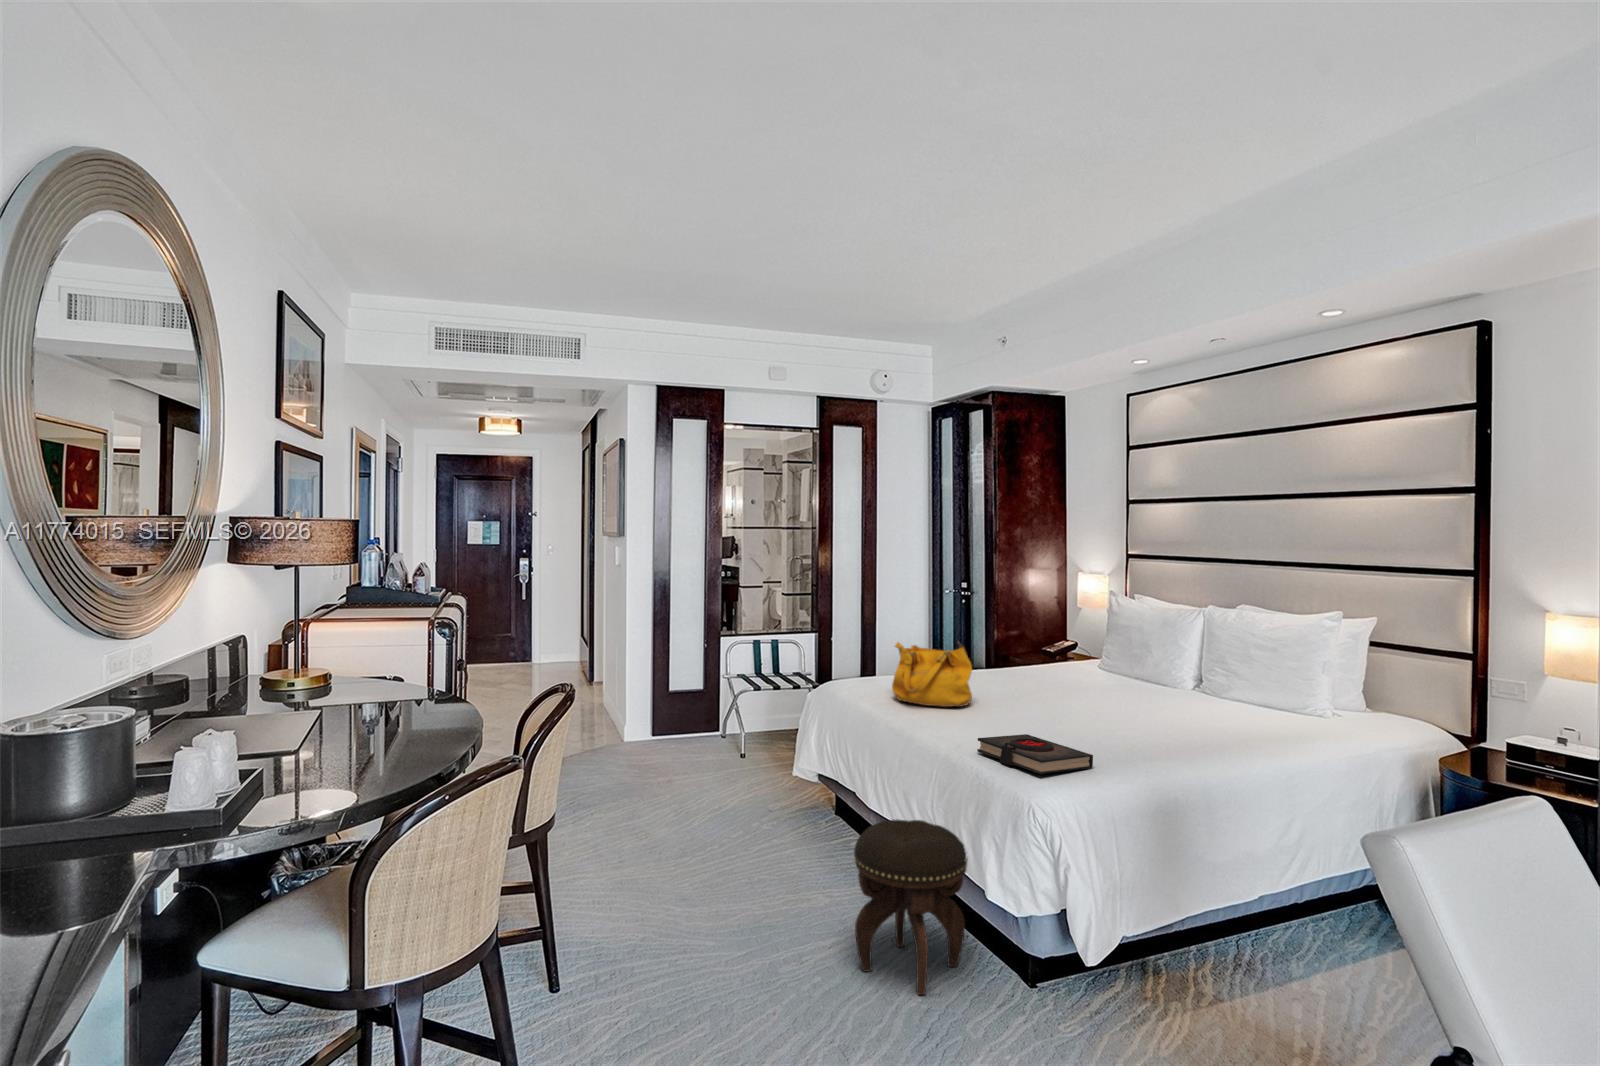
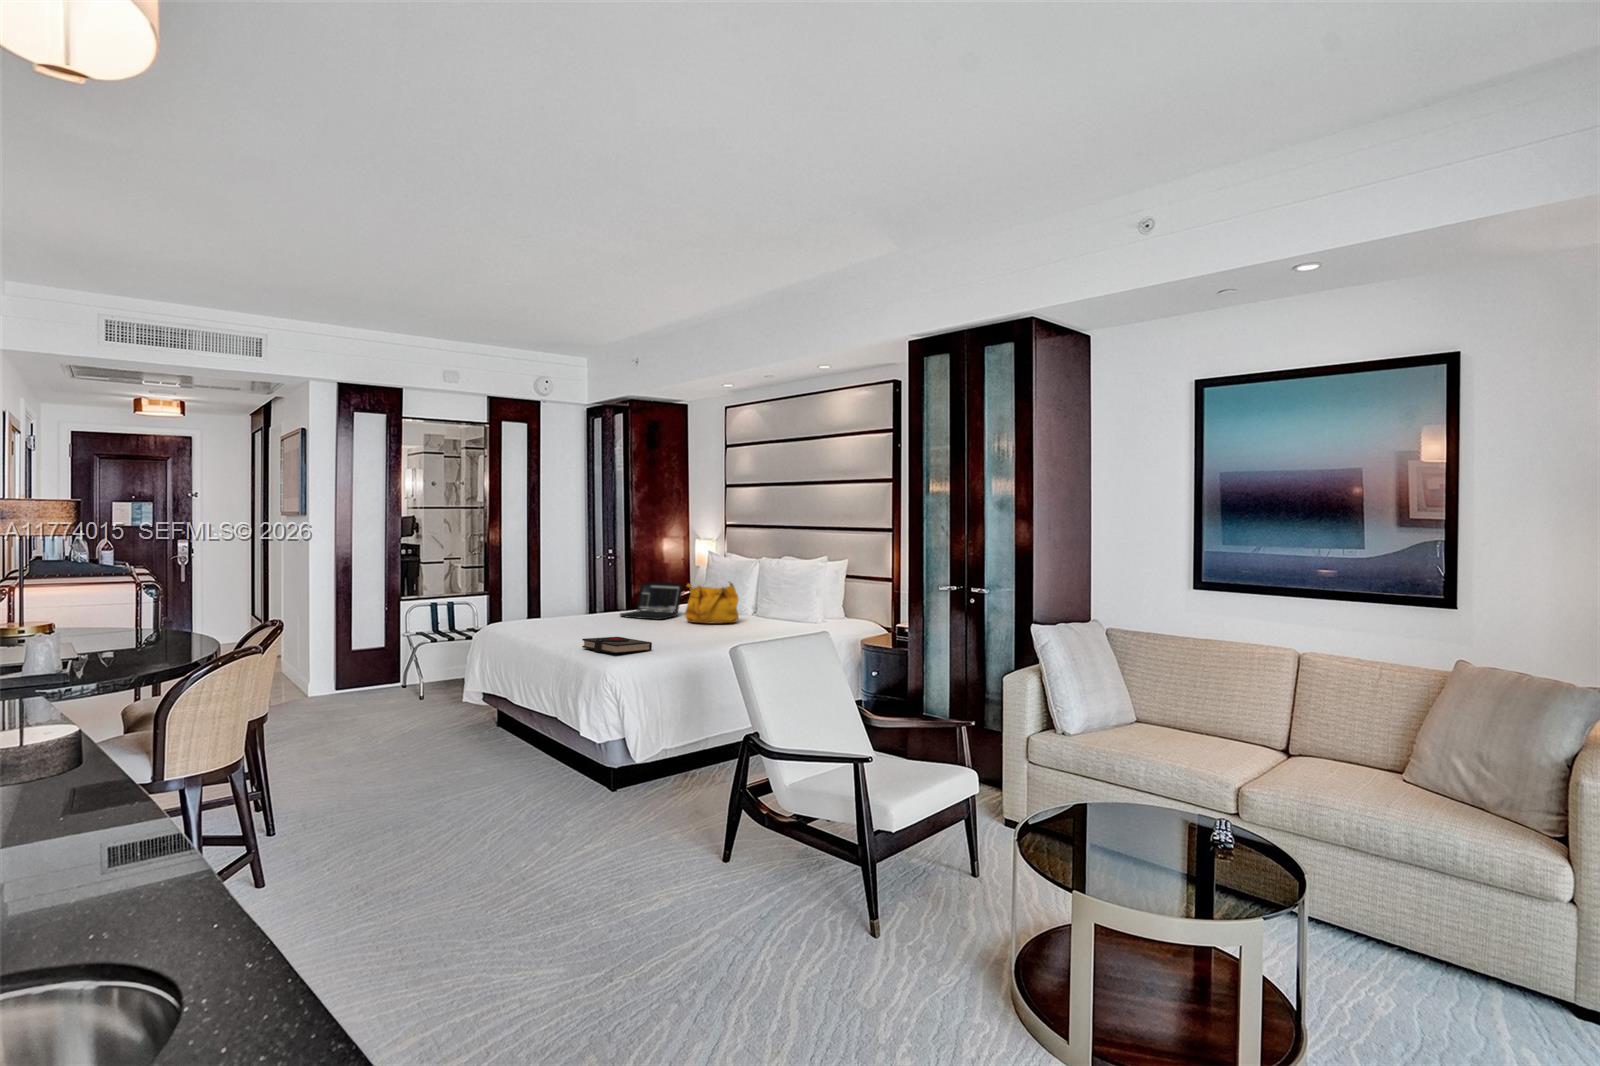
laptop: none [997,634,1088,693] -> present [620,582,682,619]
handbag: present [892,642,972,707] -> present [685,582,739,624]
footstool: present [854,819,967,995] -> none [496,694,572,796]

